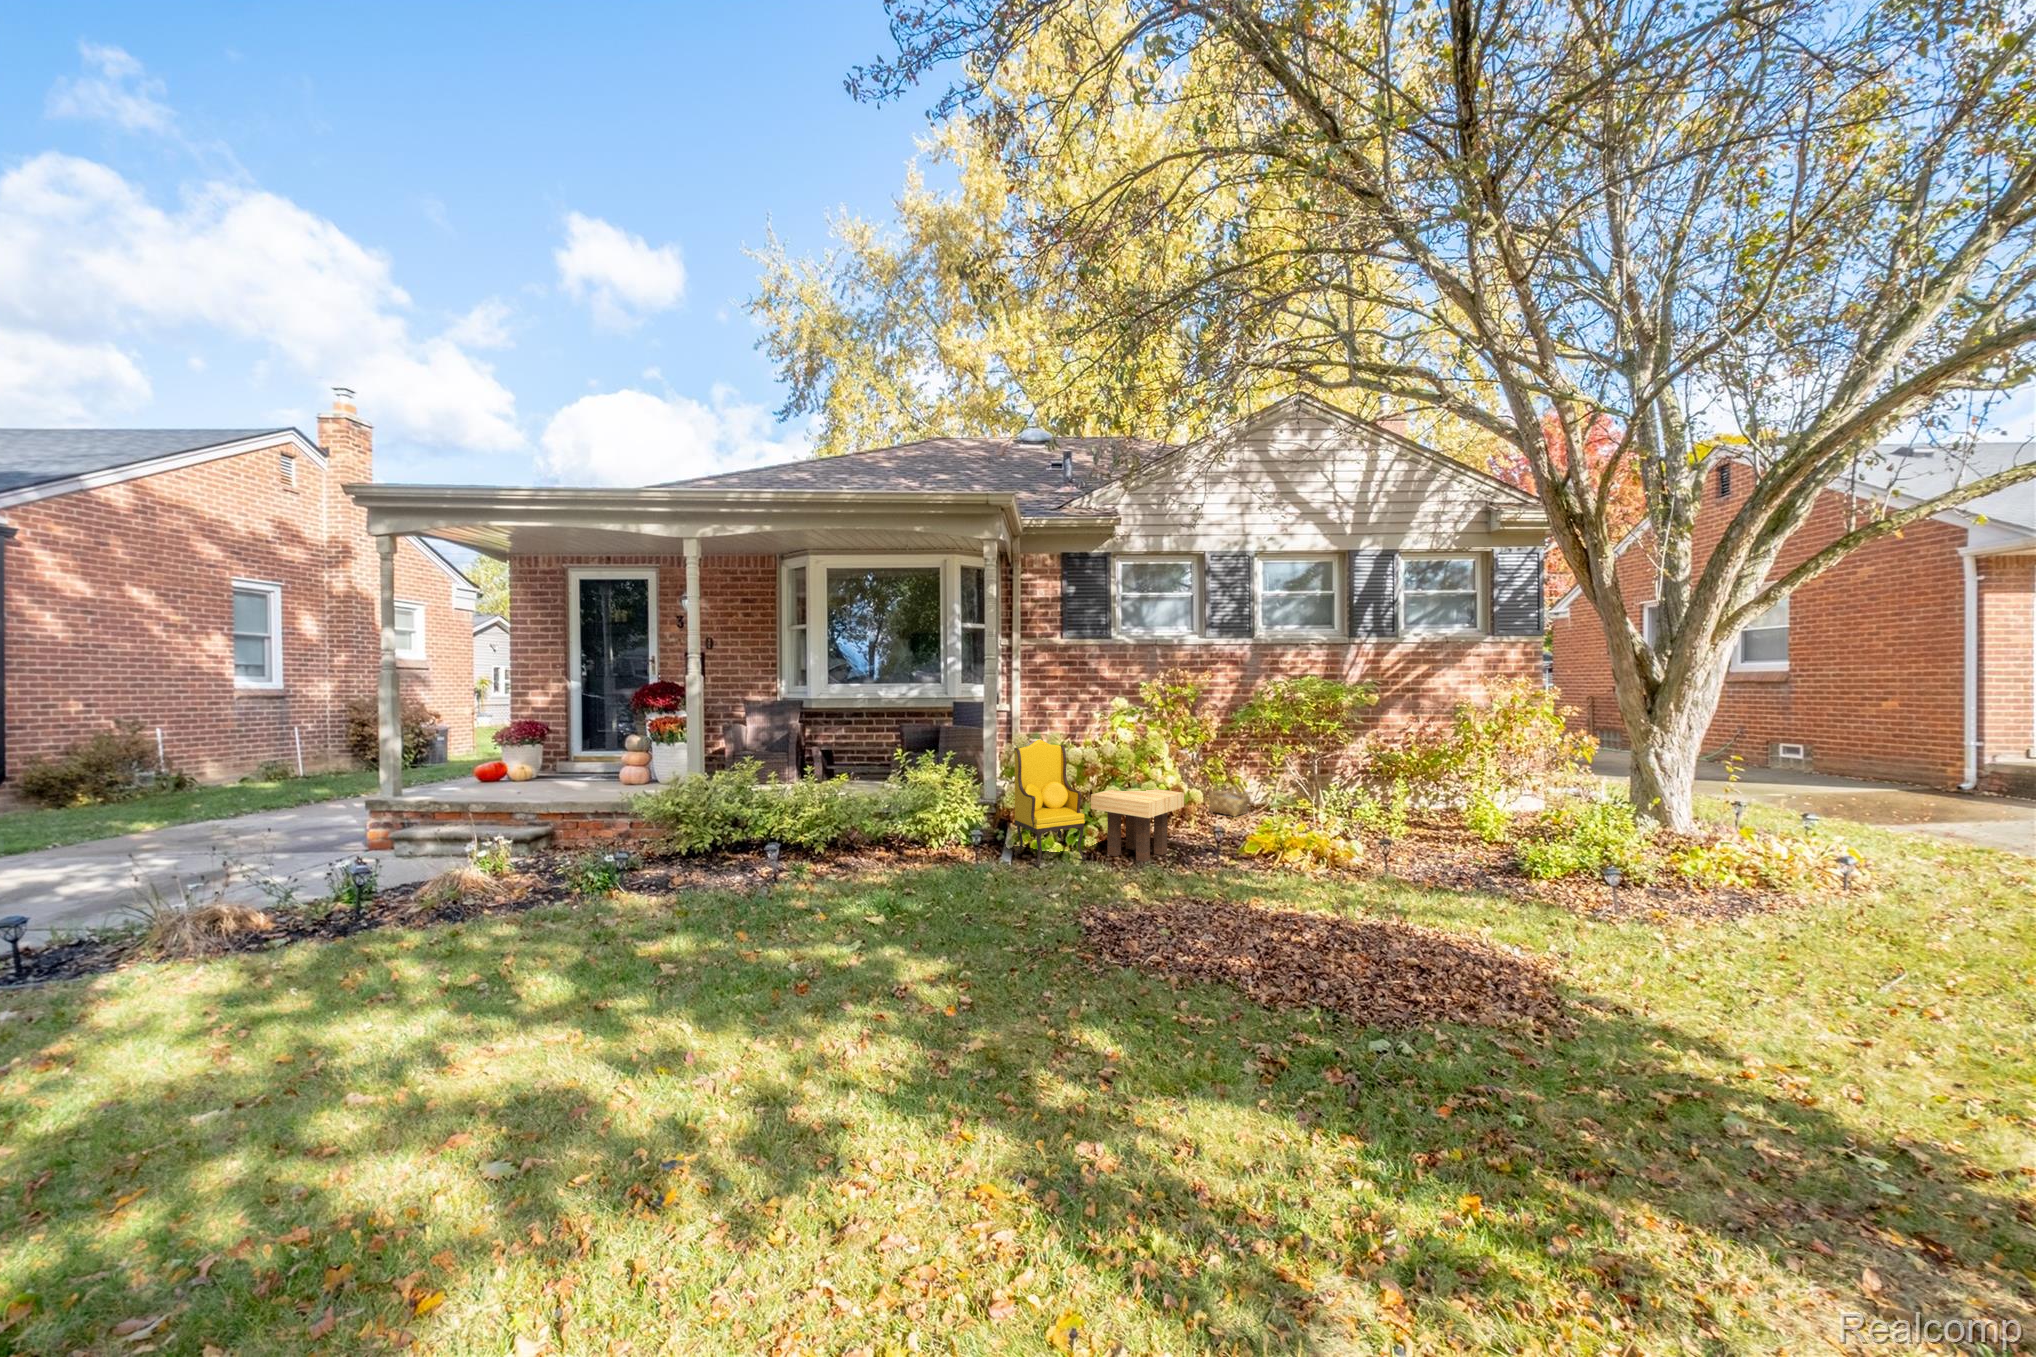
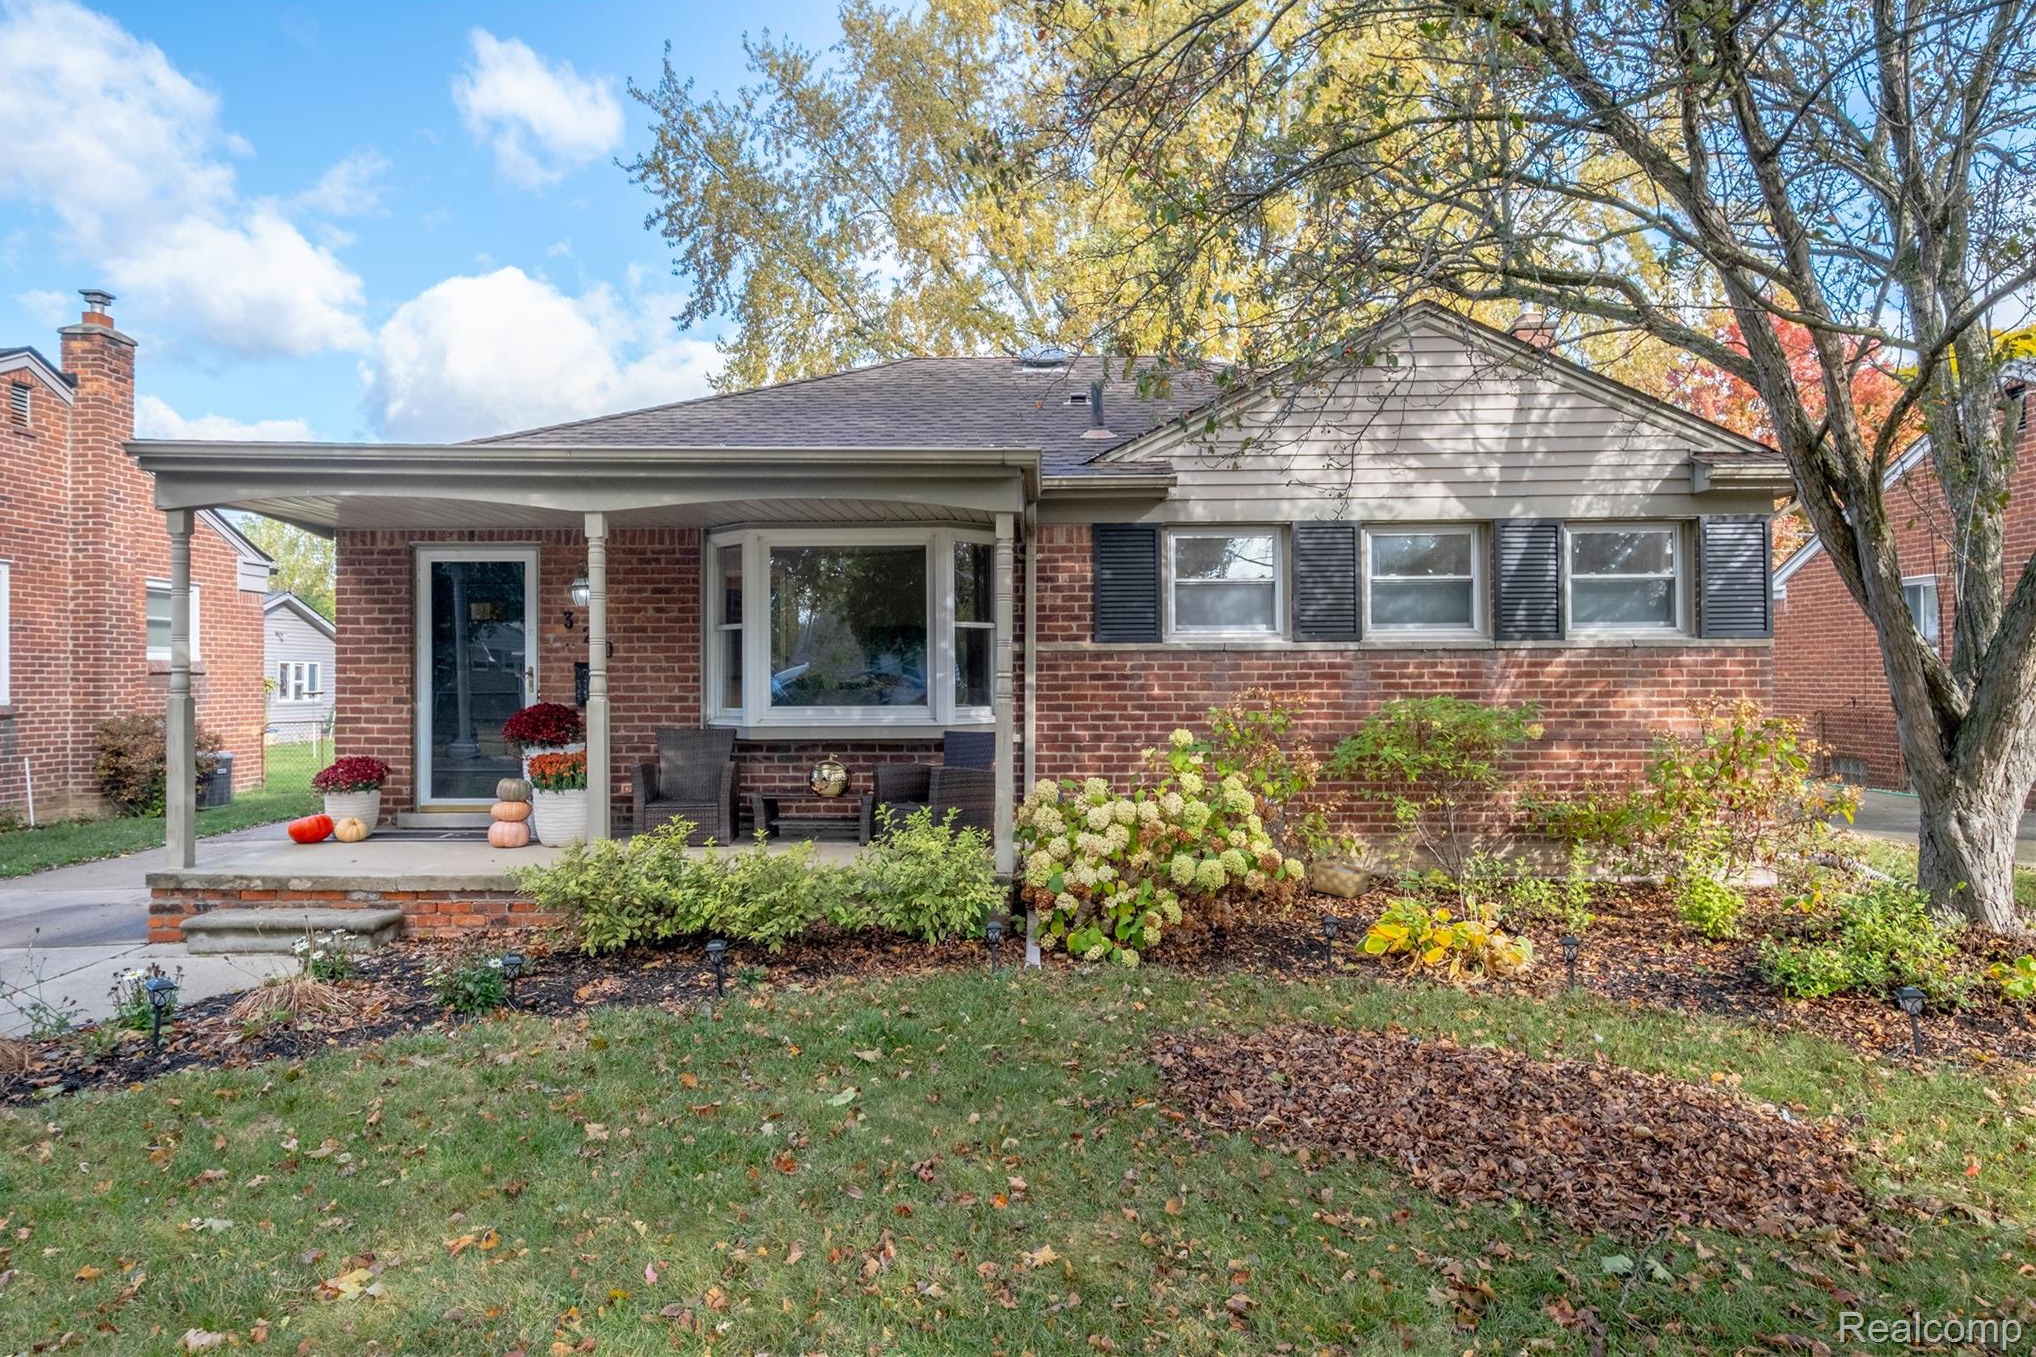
armchair: present [1014,740,1087,868] -> none [1046,792,1149,974]
side table: present [1091,789,1184,862] -> none [1155,856,1285,966]

